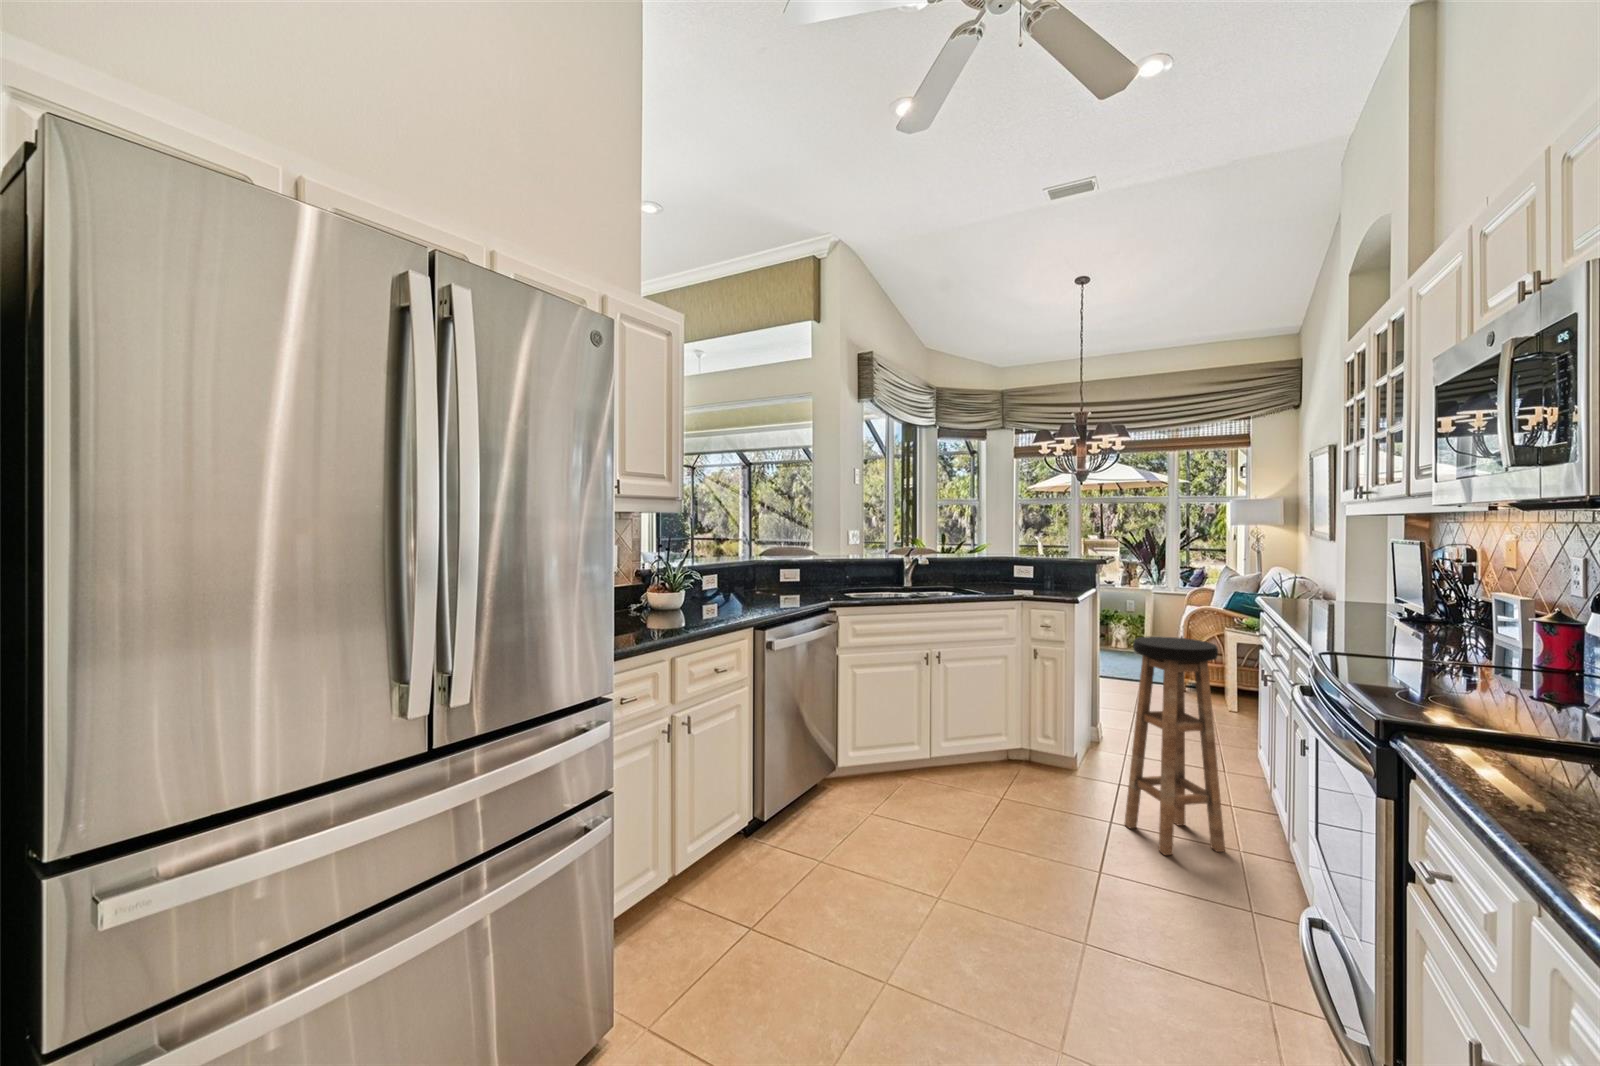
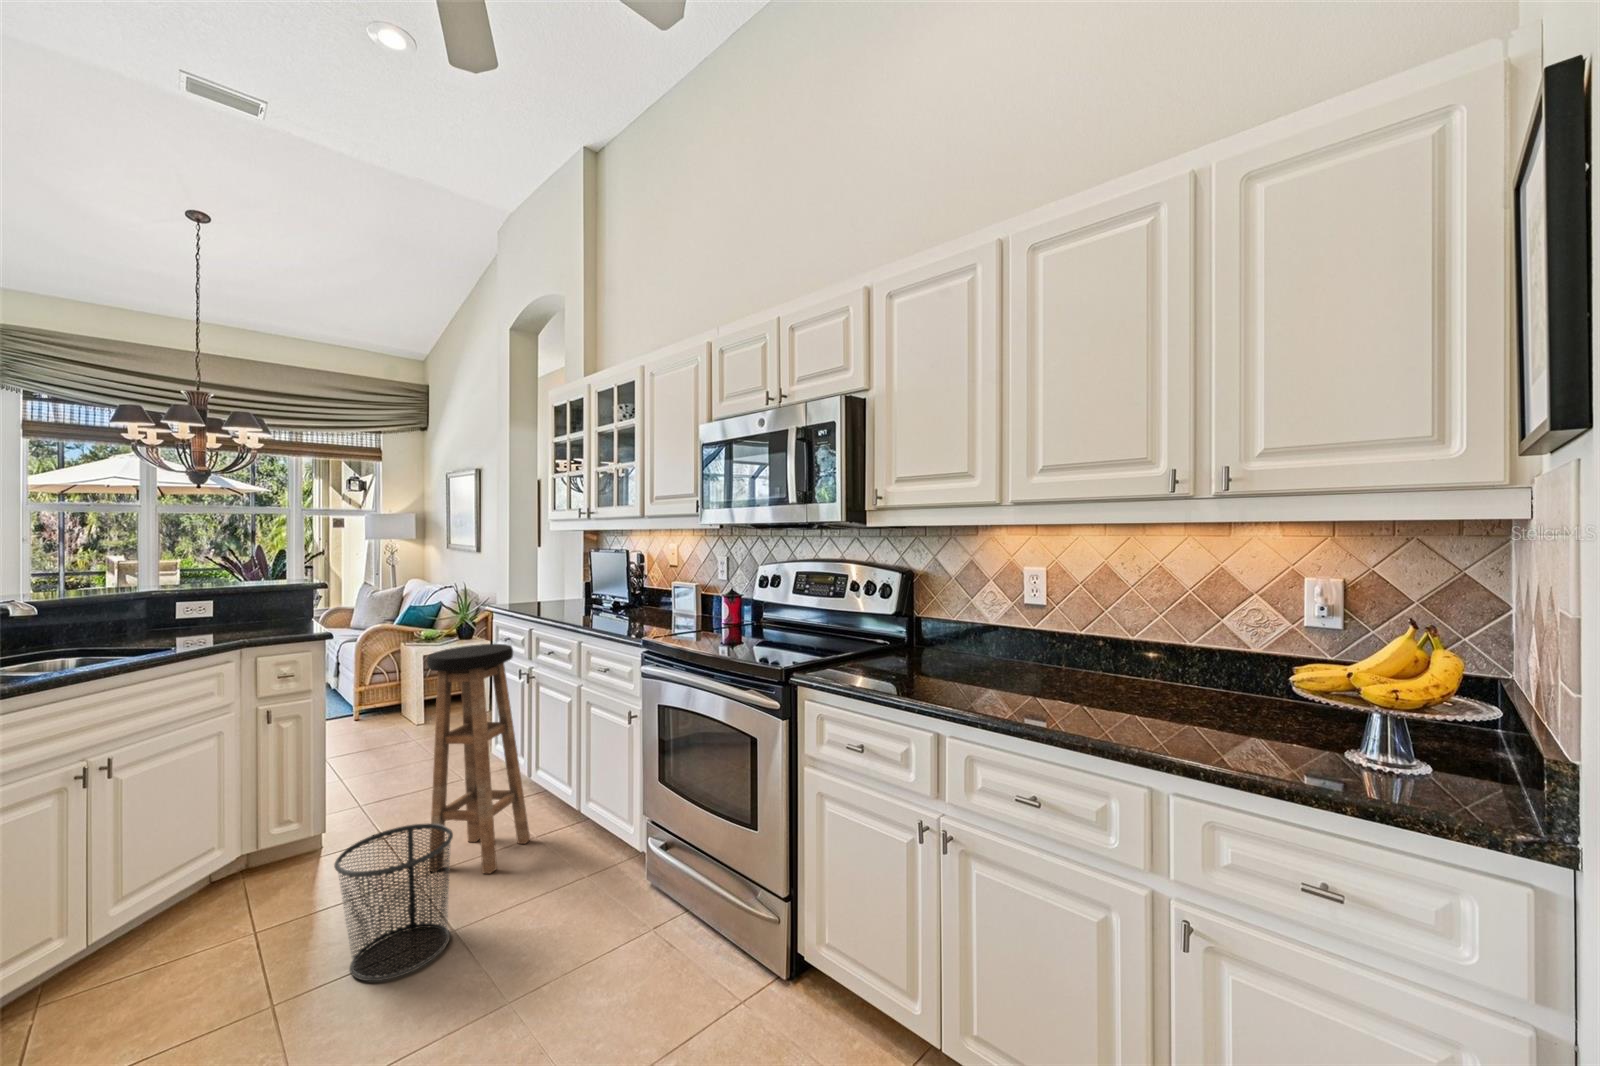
waste bin: none [1017,764,1103,881] -> present [334,823,453,981]

